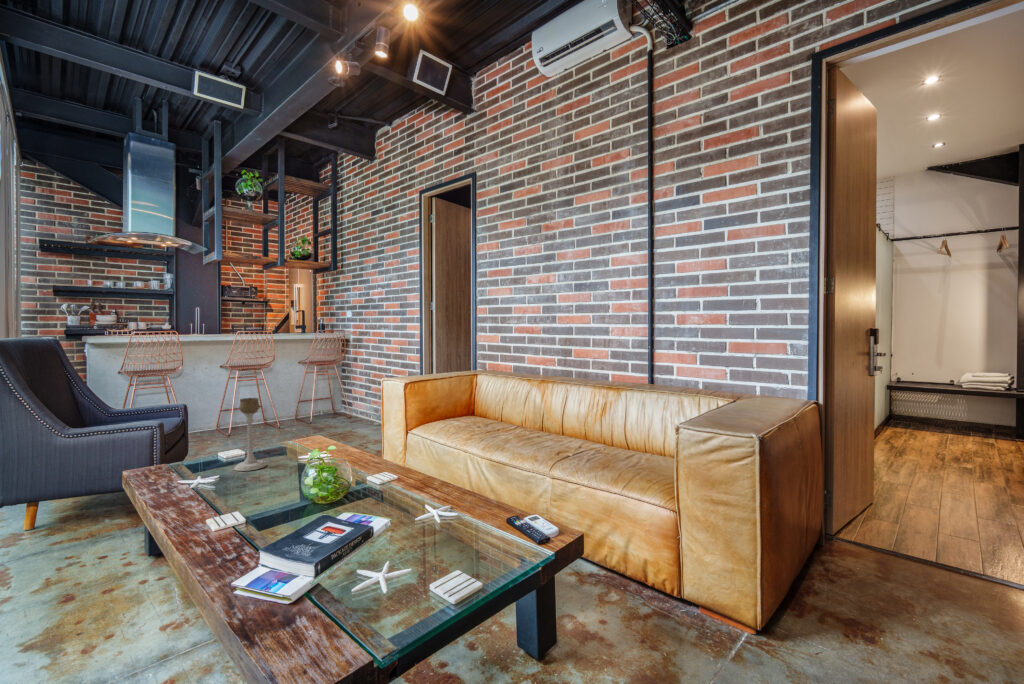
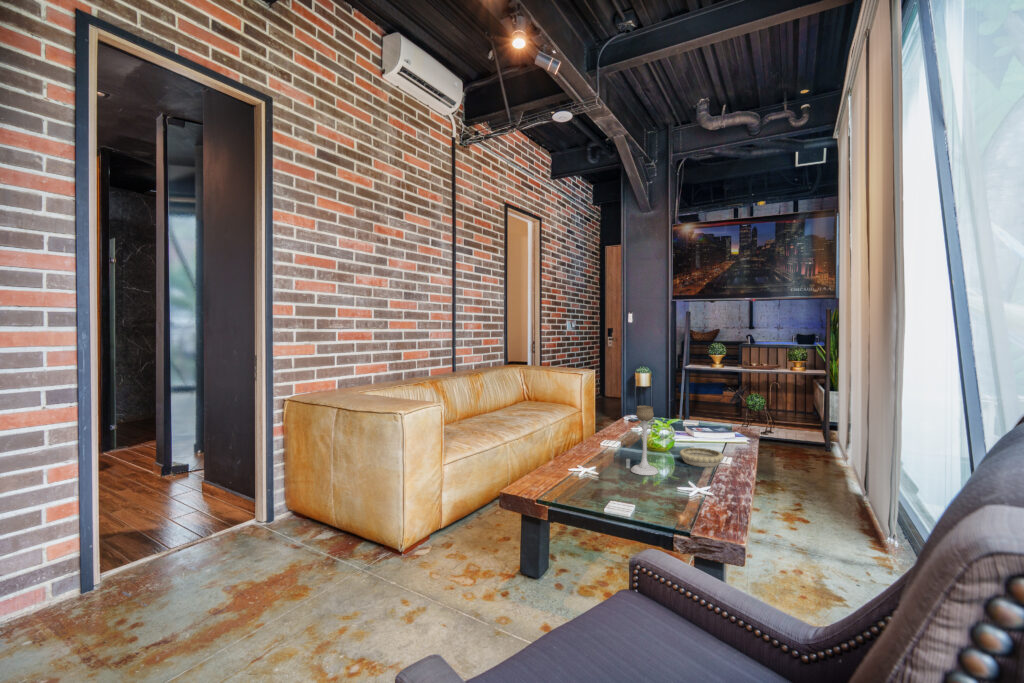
decorative bowl: none [179,473,245,502] -> present [680,448,724,467]

